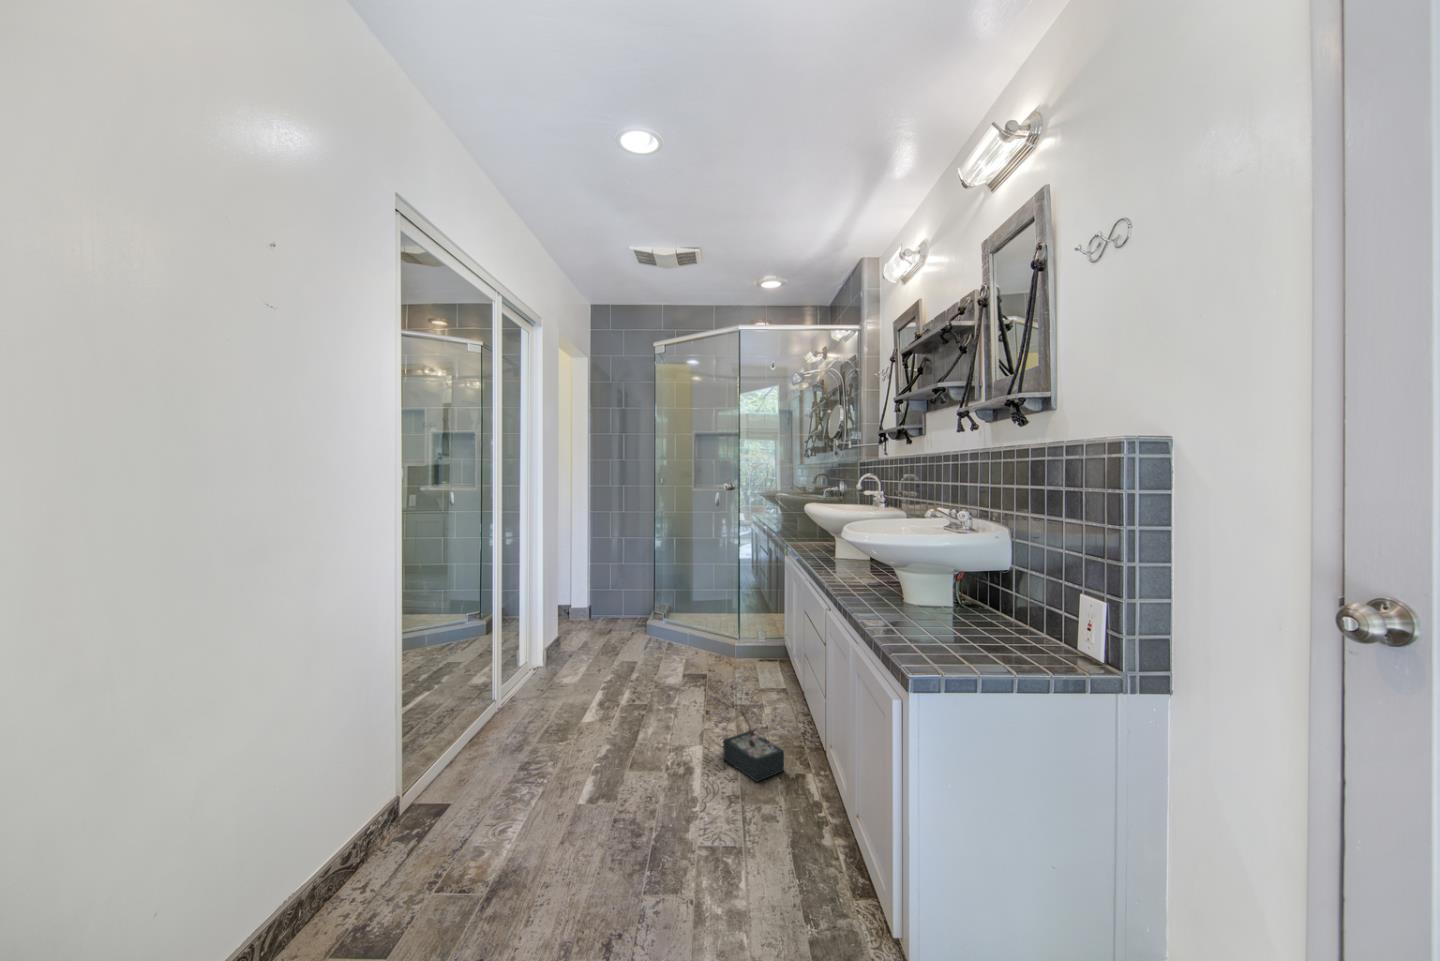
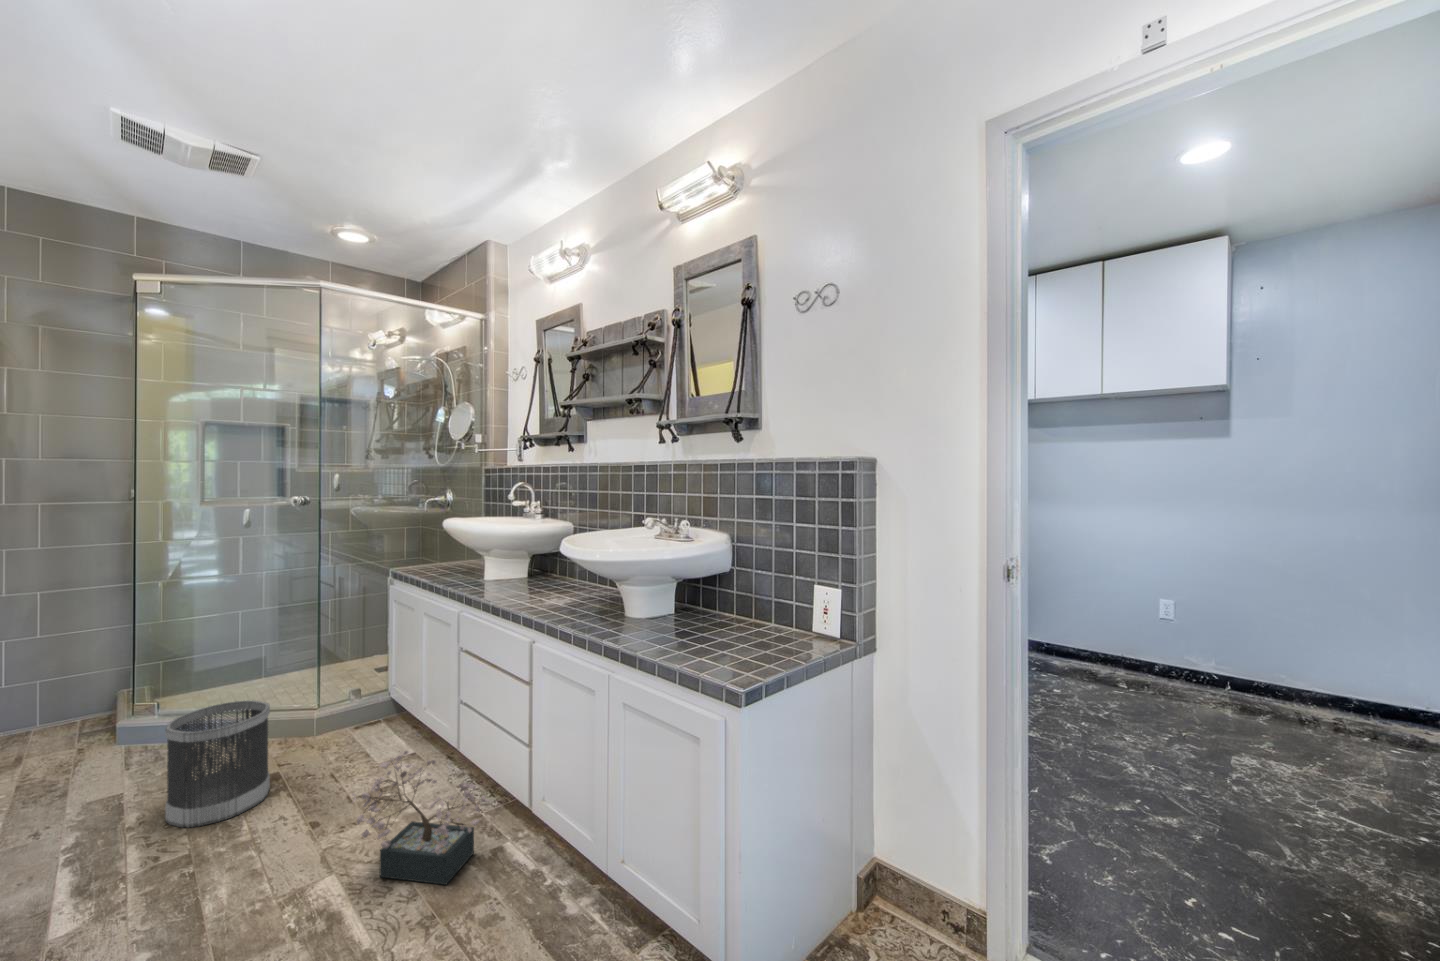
wastebasket: none [645,620,697,694] -> present [165,700,270,828]

